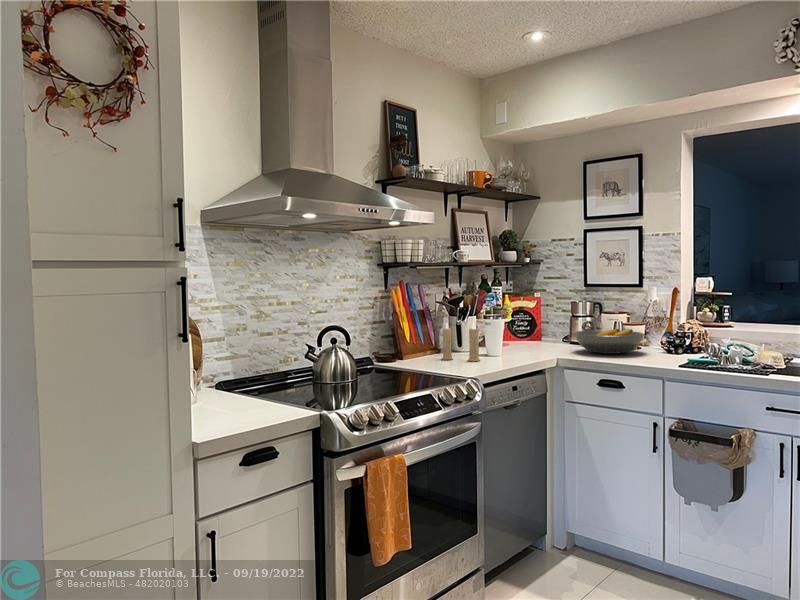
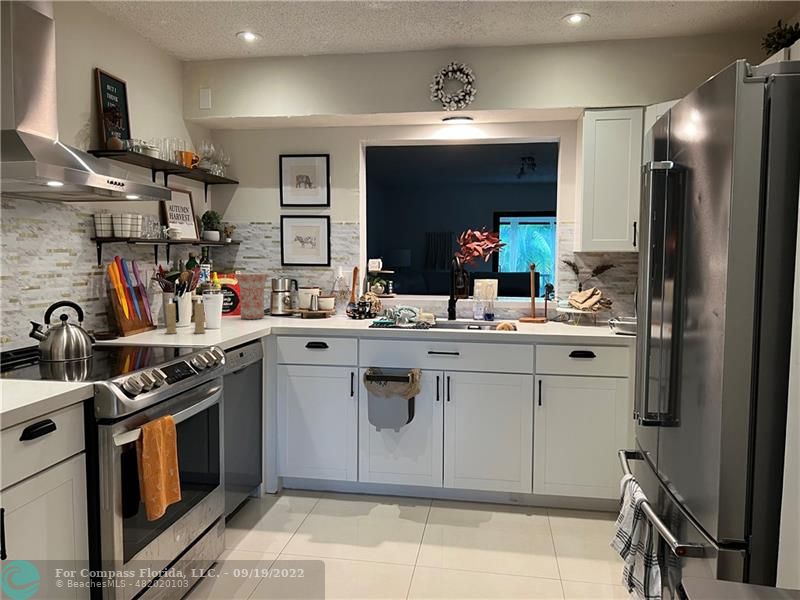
vase: none [526,296,564,348] -> present [235,274,268,319]
fruit bowl: present [573,329,645,354] -> none [280,300,338,321]

